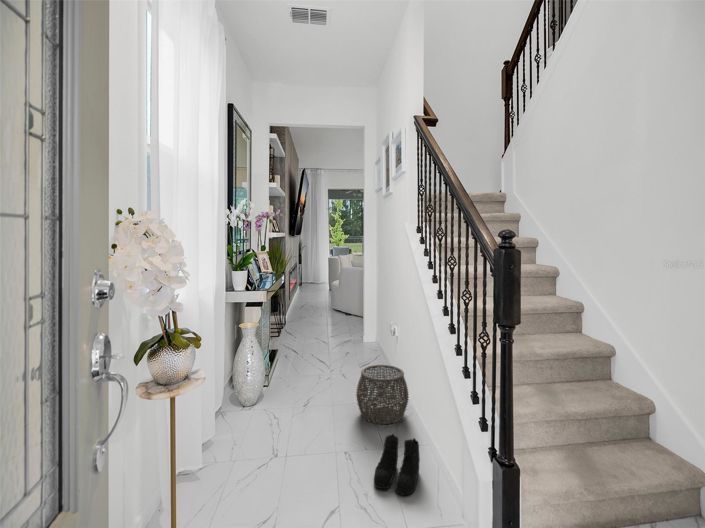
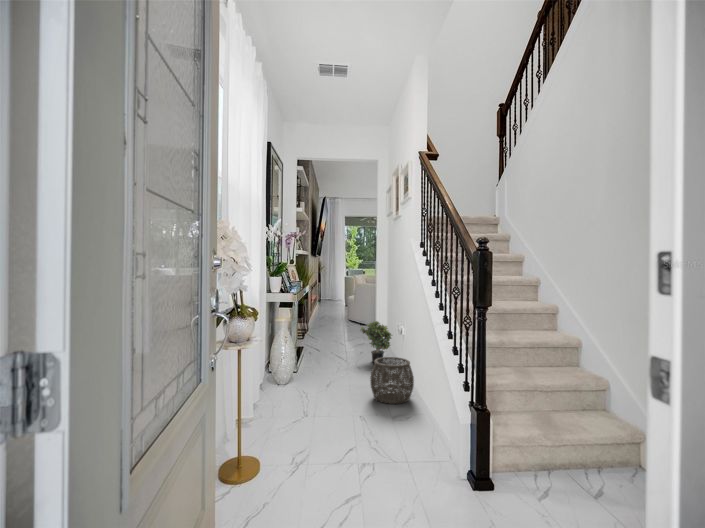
potted plant: none [344,312,381,360] -> present [360,321,392,362]
boots: present [374,434,420,495] -> none [383,402,420,444]

